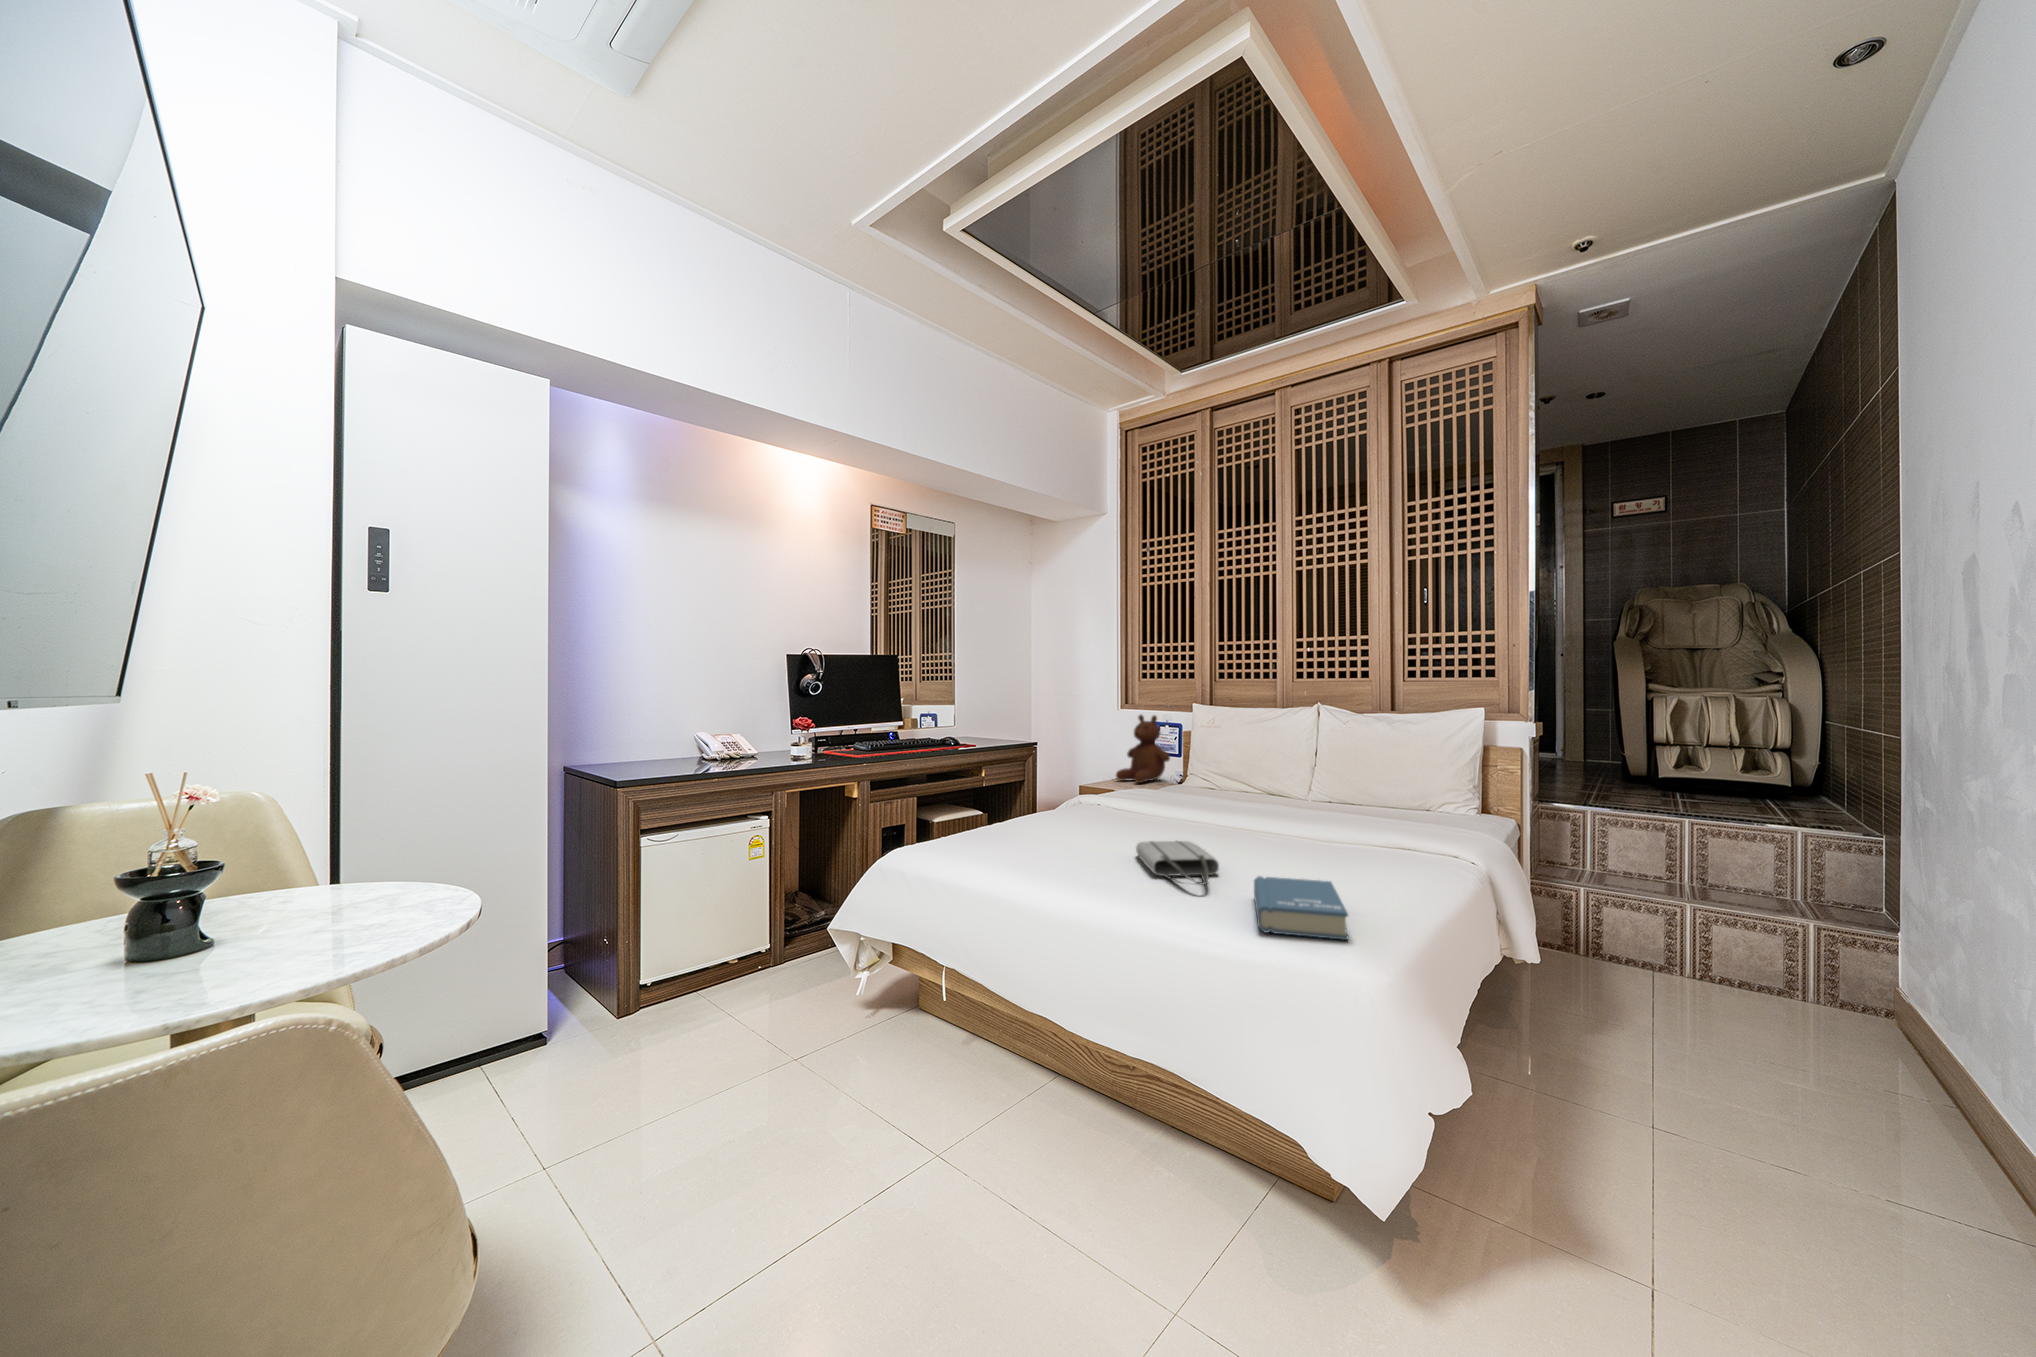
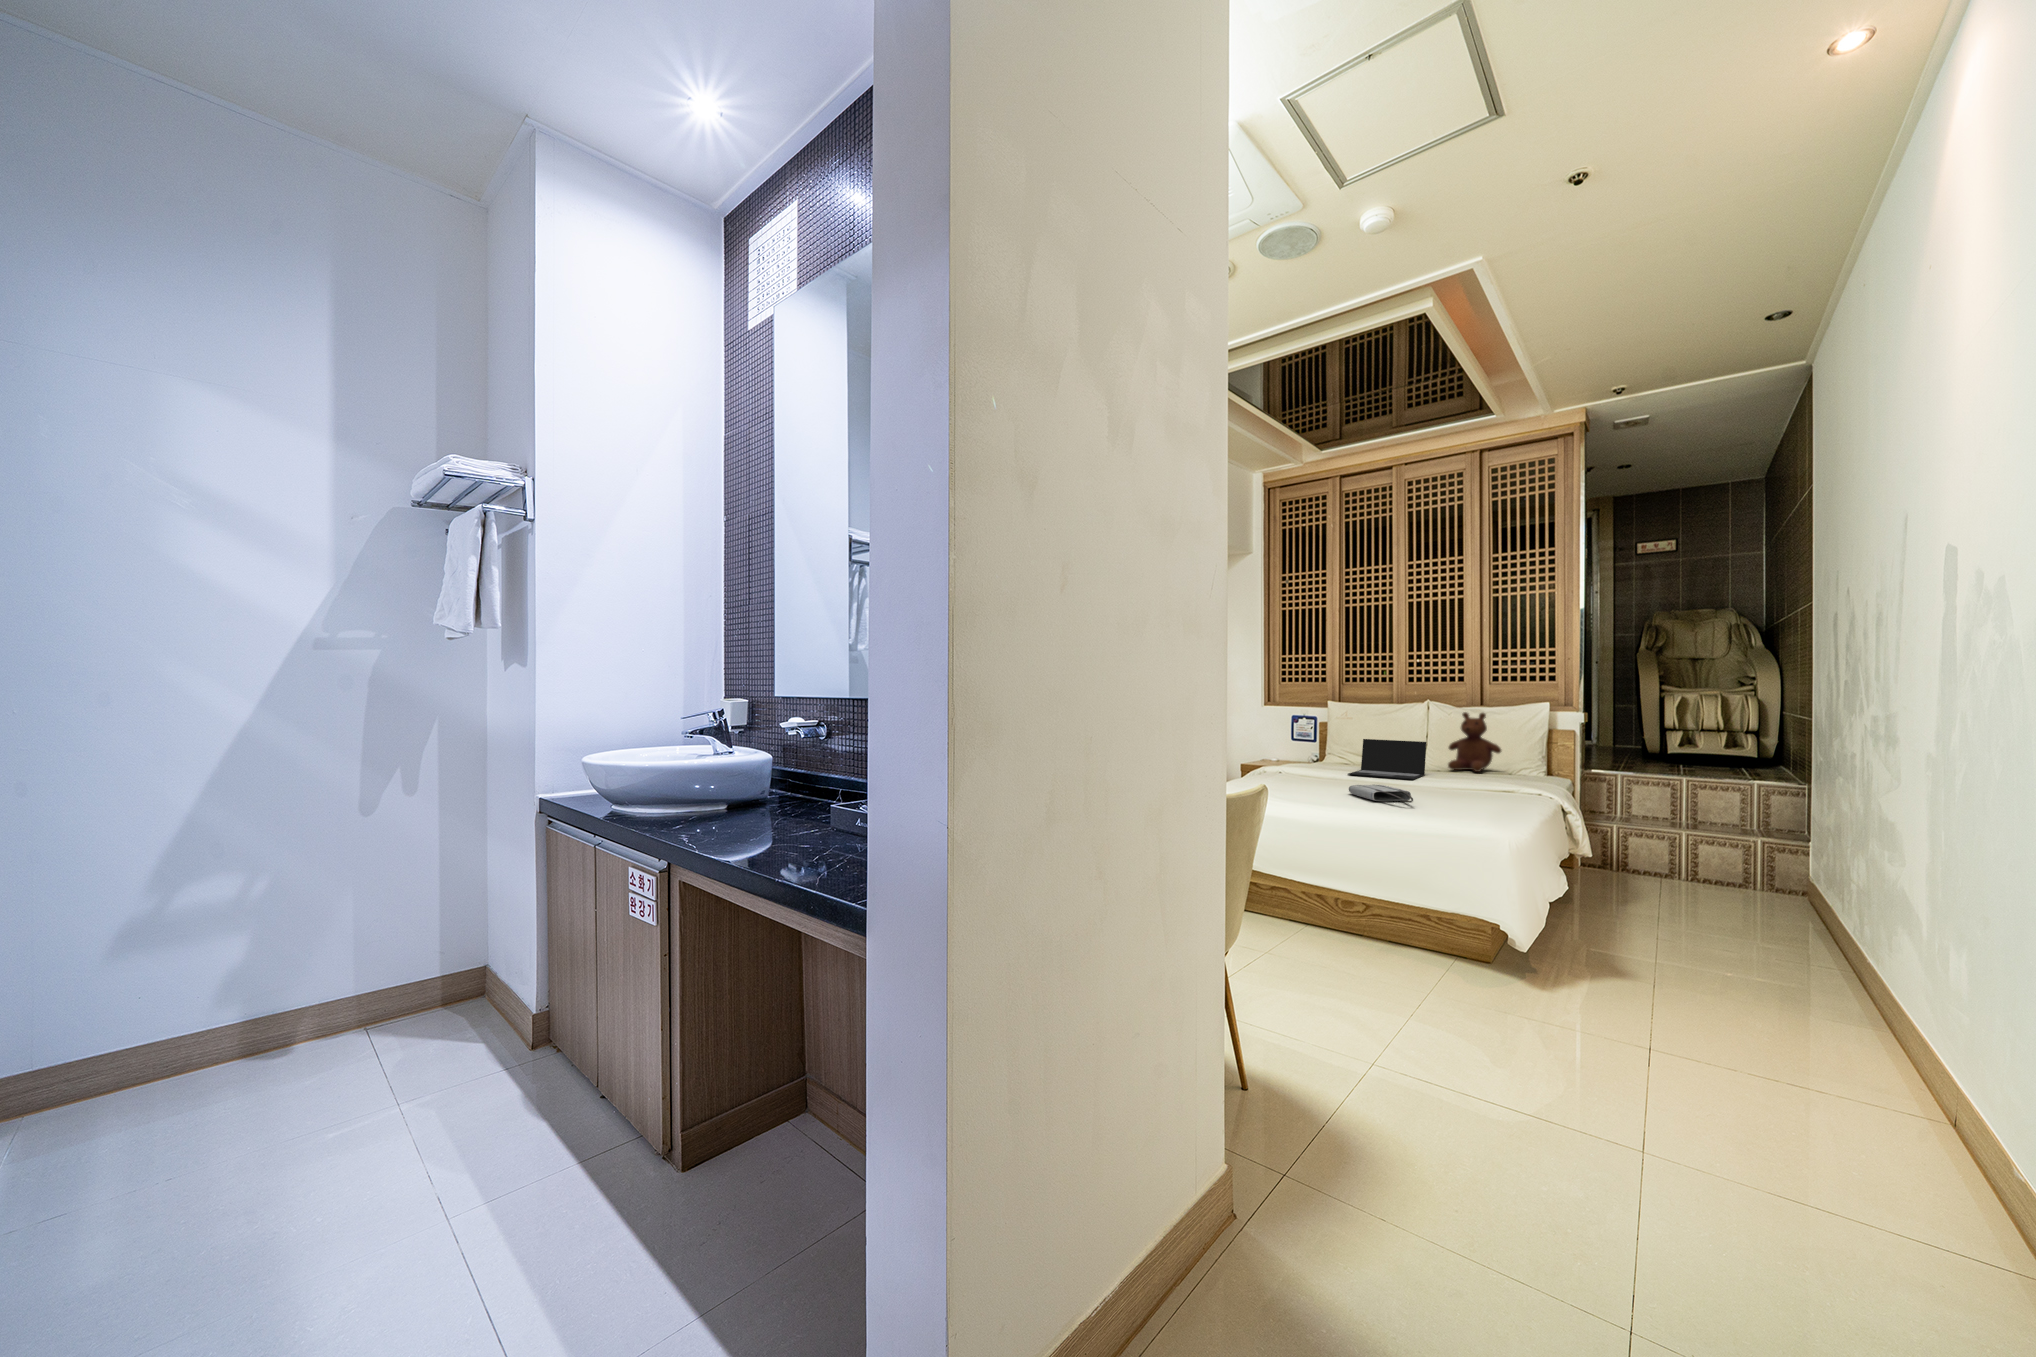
teddy bear: present [1116,715,1170,783] -> present [1448,712,1501,772]
laptop: none [1181,759,1297,824] -> present [1348,739,1426,780]
book: present [1254,876,1348,940] -> none [1442,796,1507,821]

